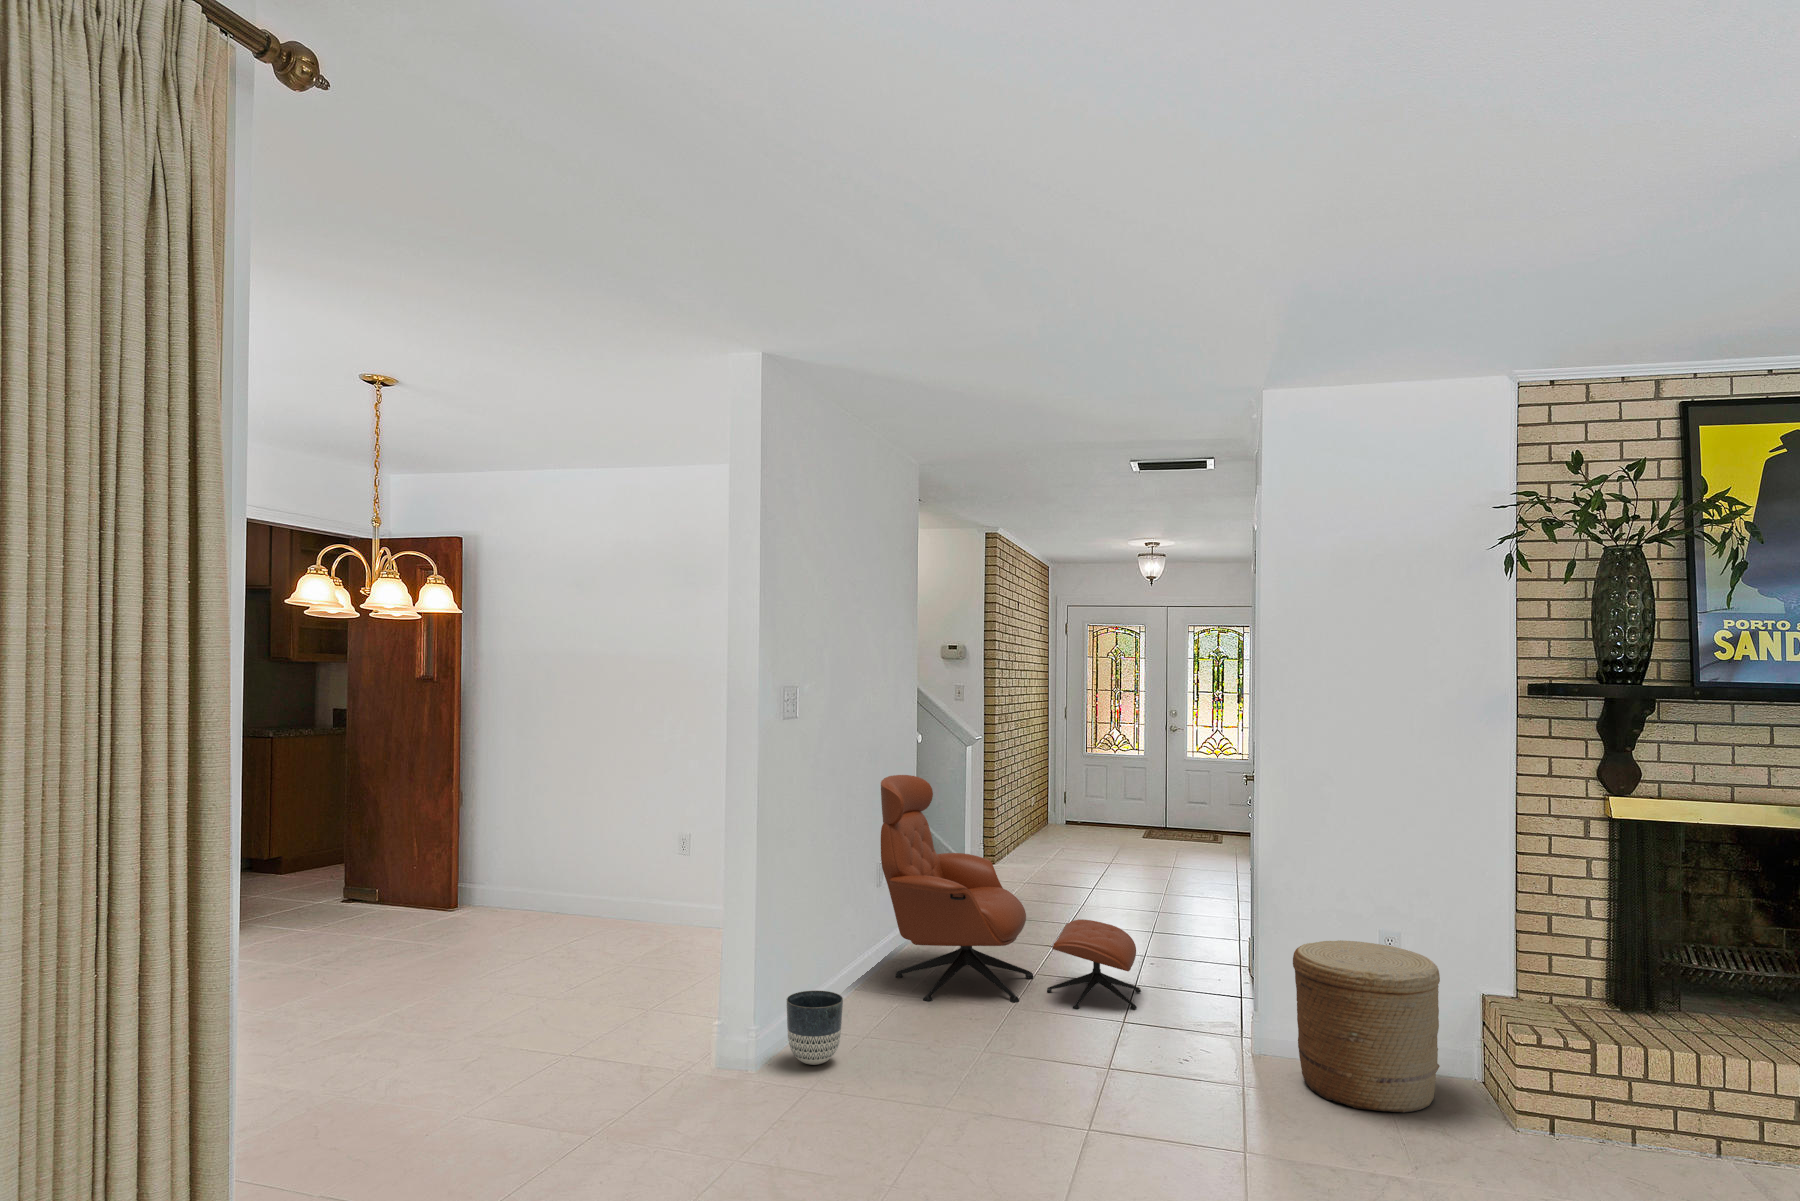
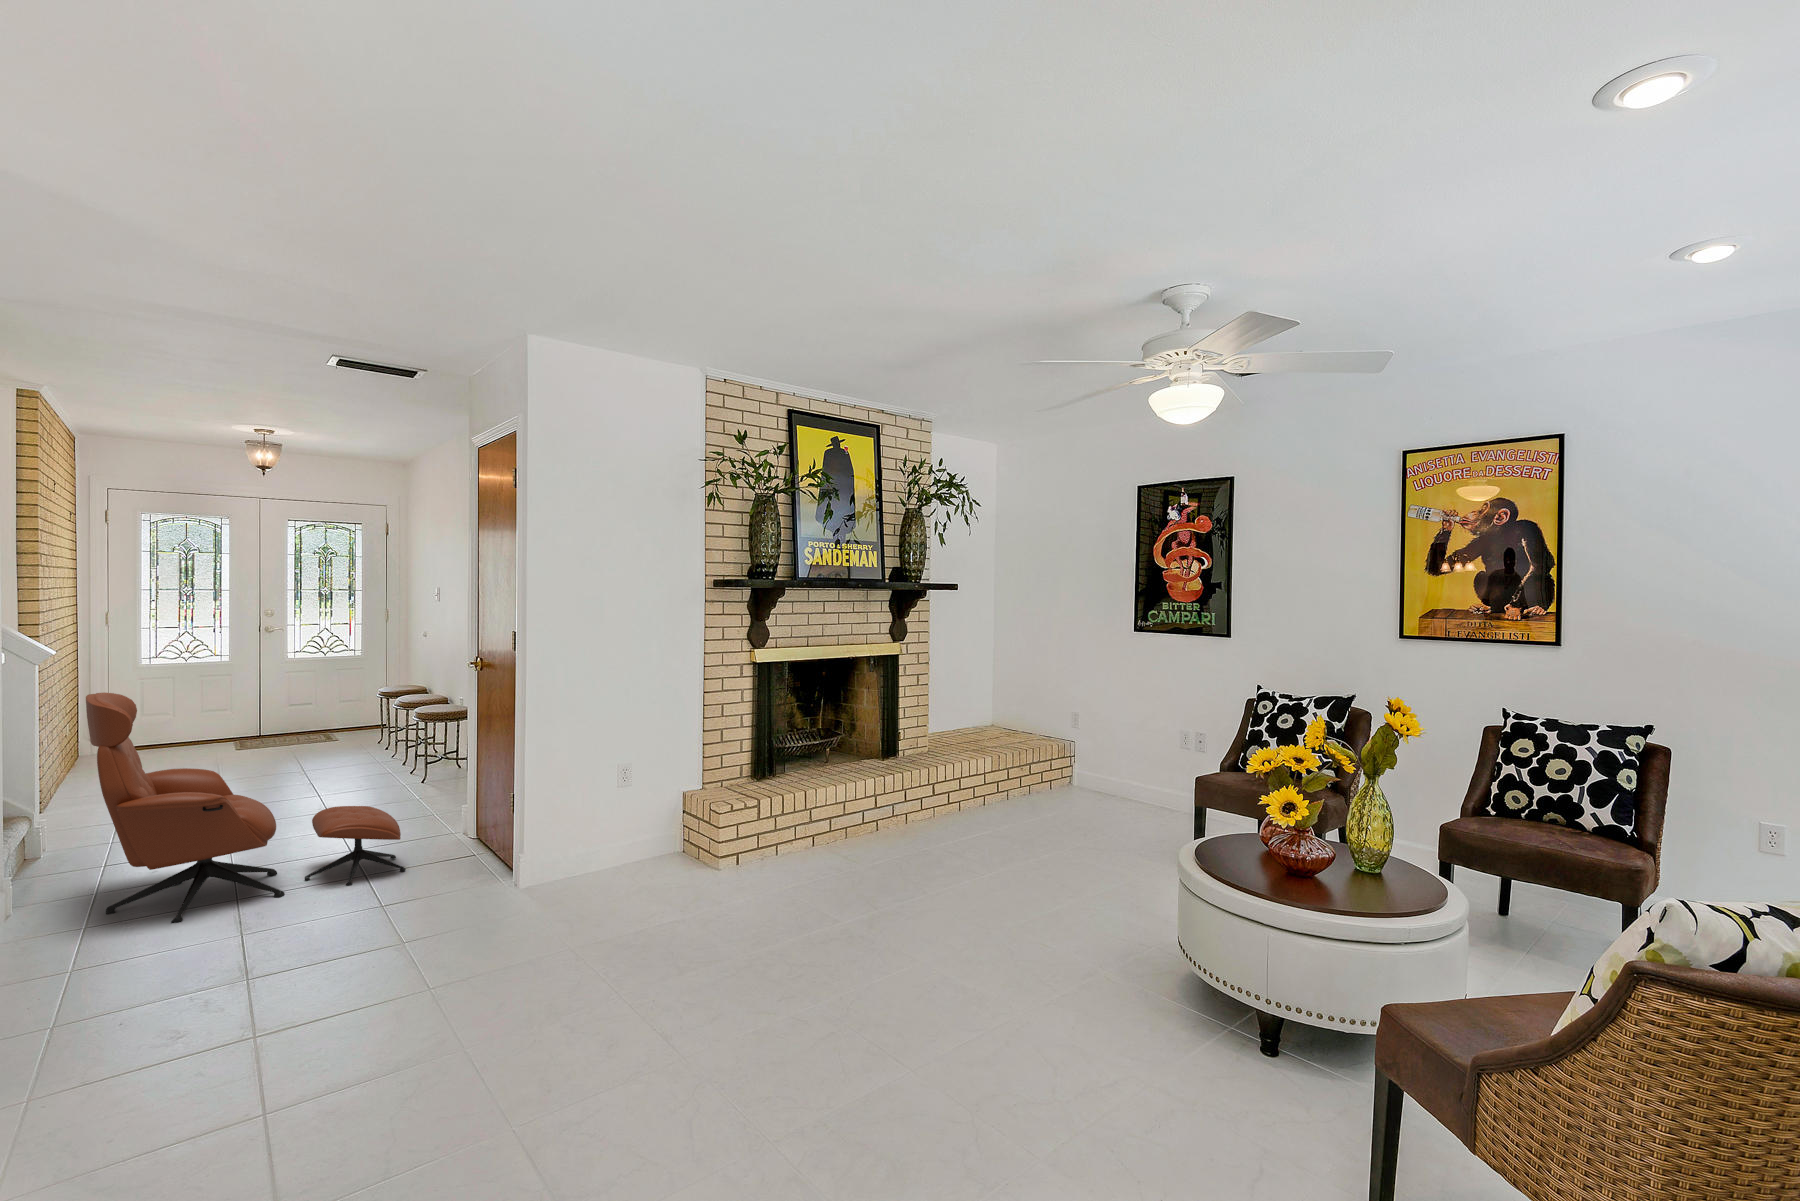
woven basket: present [1293,940,1440,1113] -> none [572,769,675,885]
planter: present [786,991,843,1065] -> none [57,930,141,1016]

